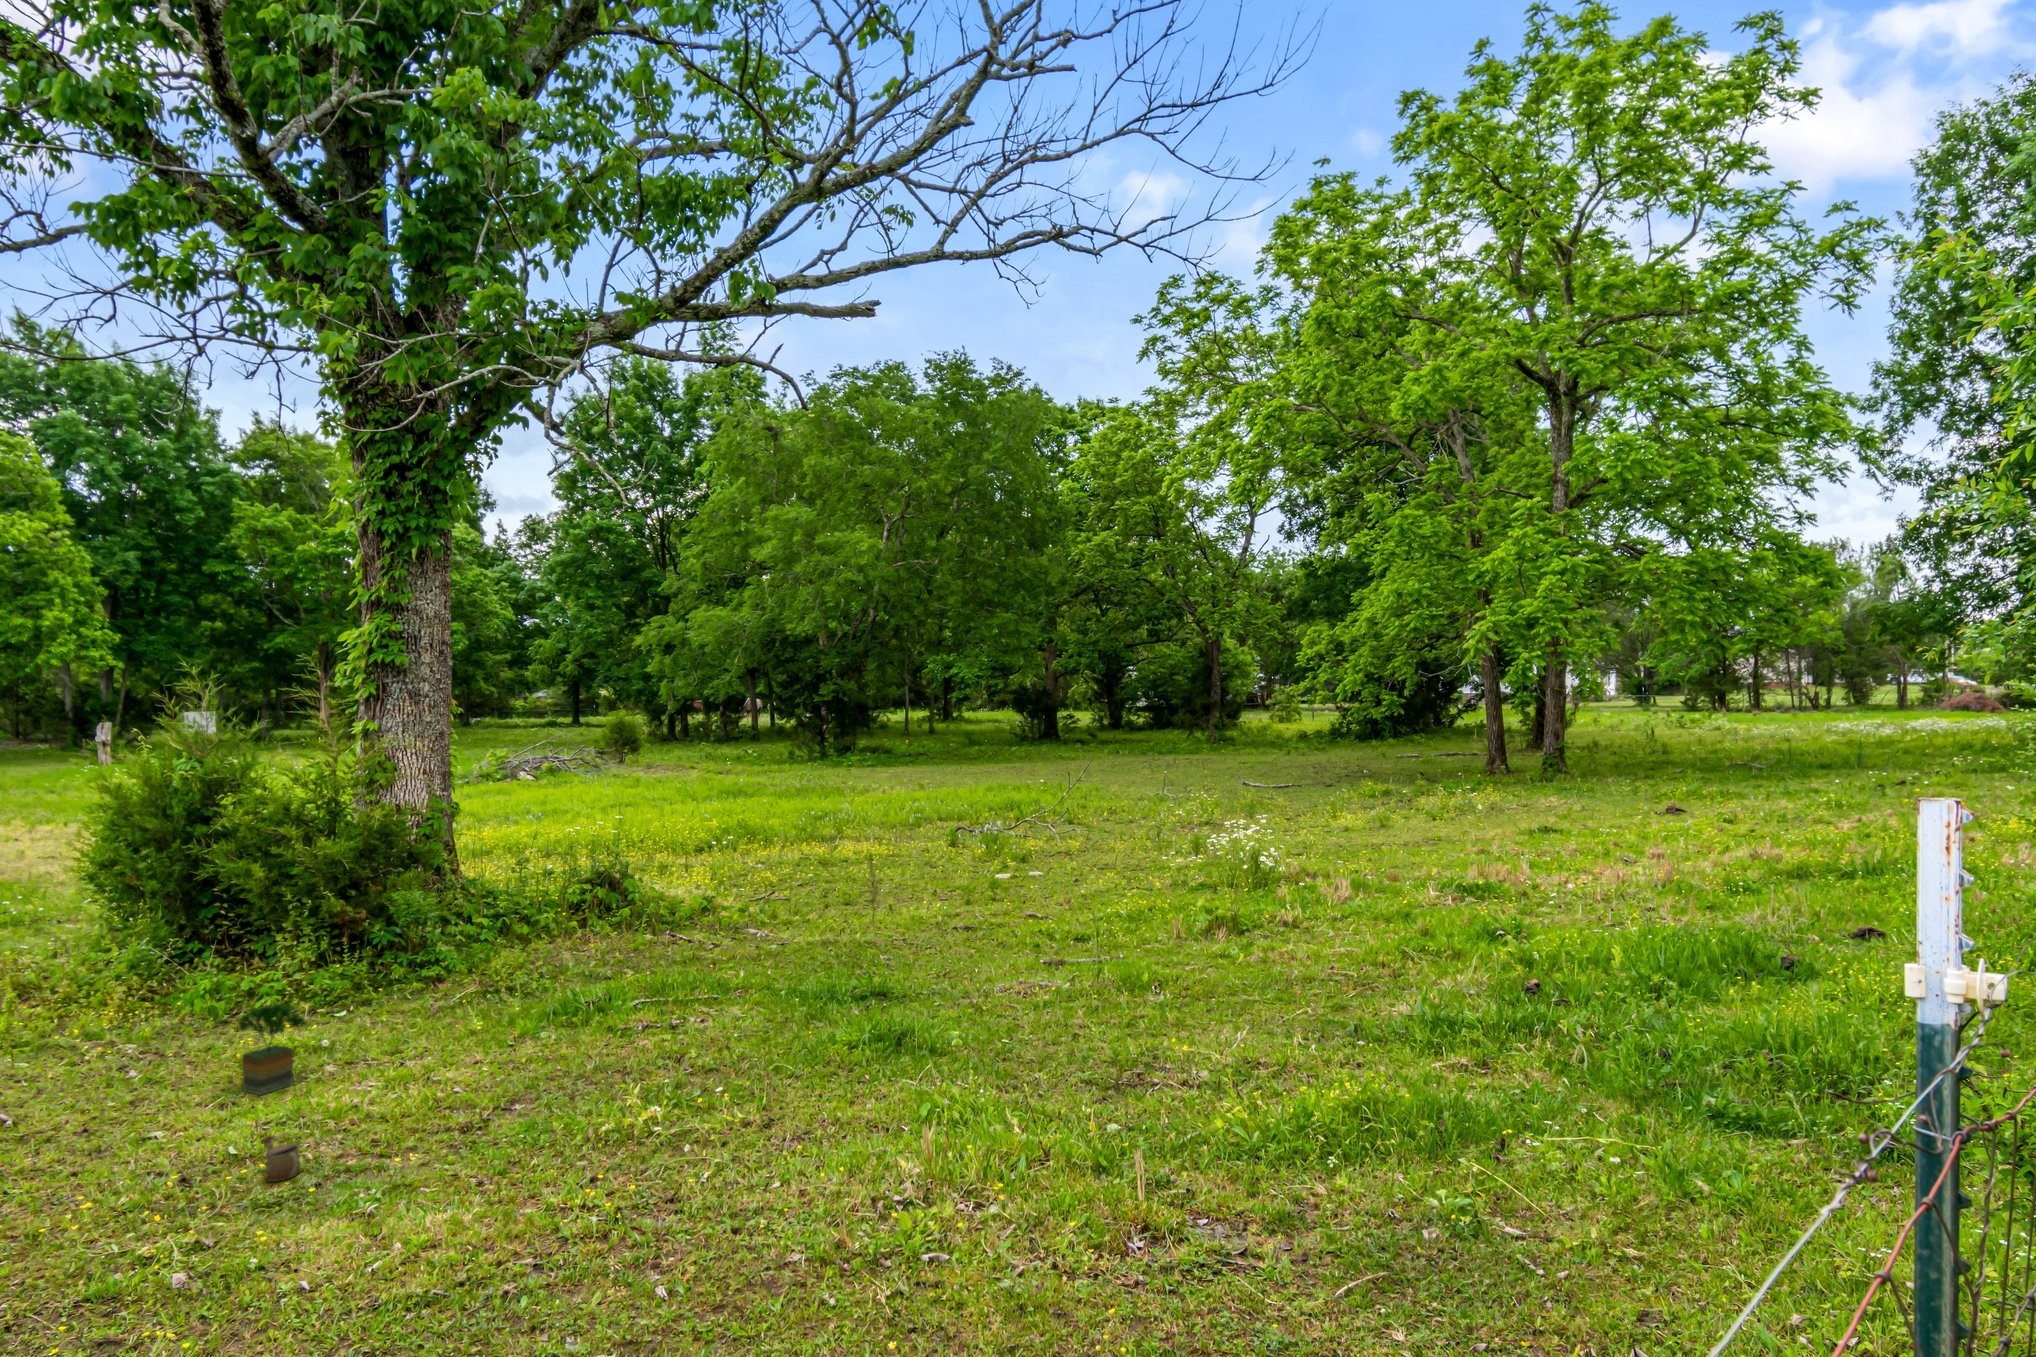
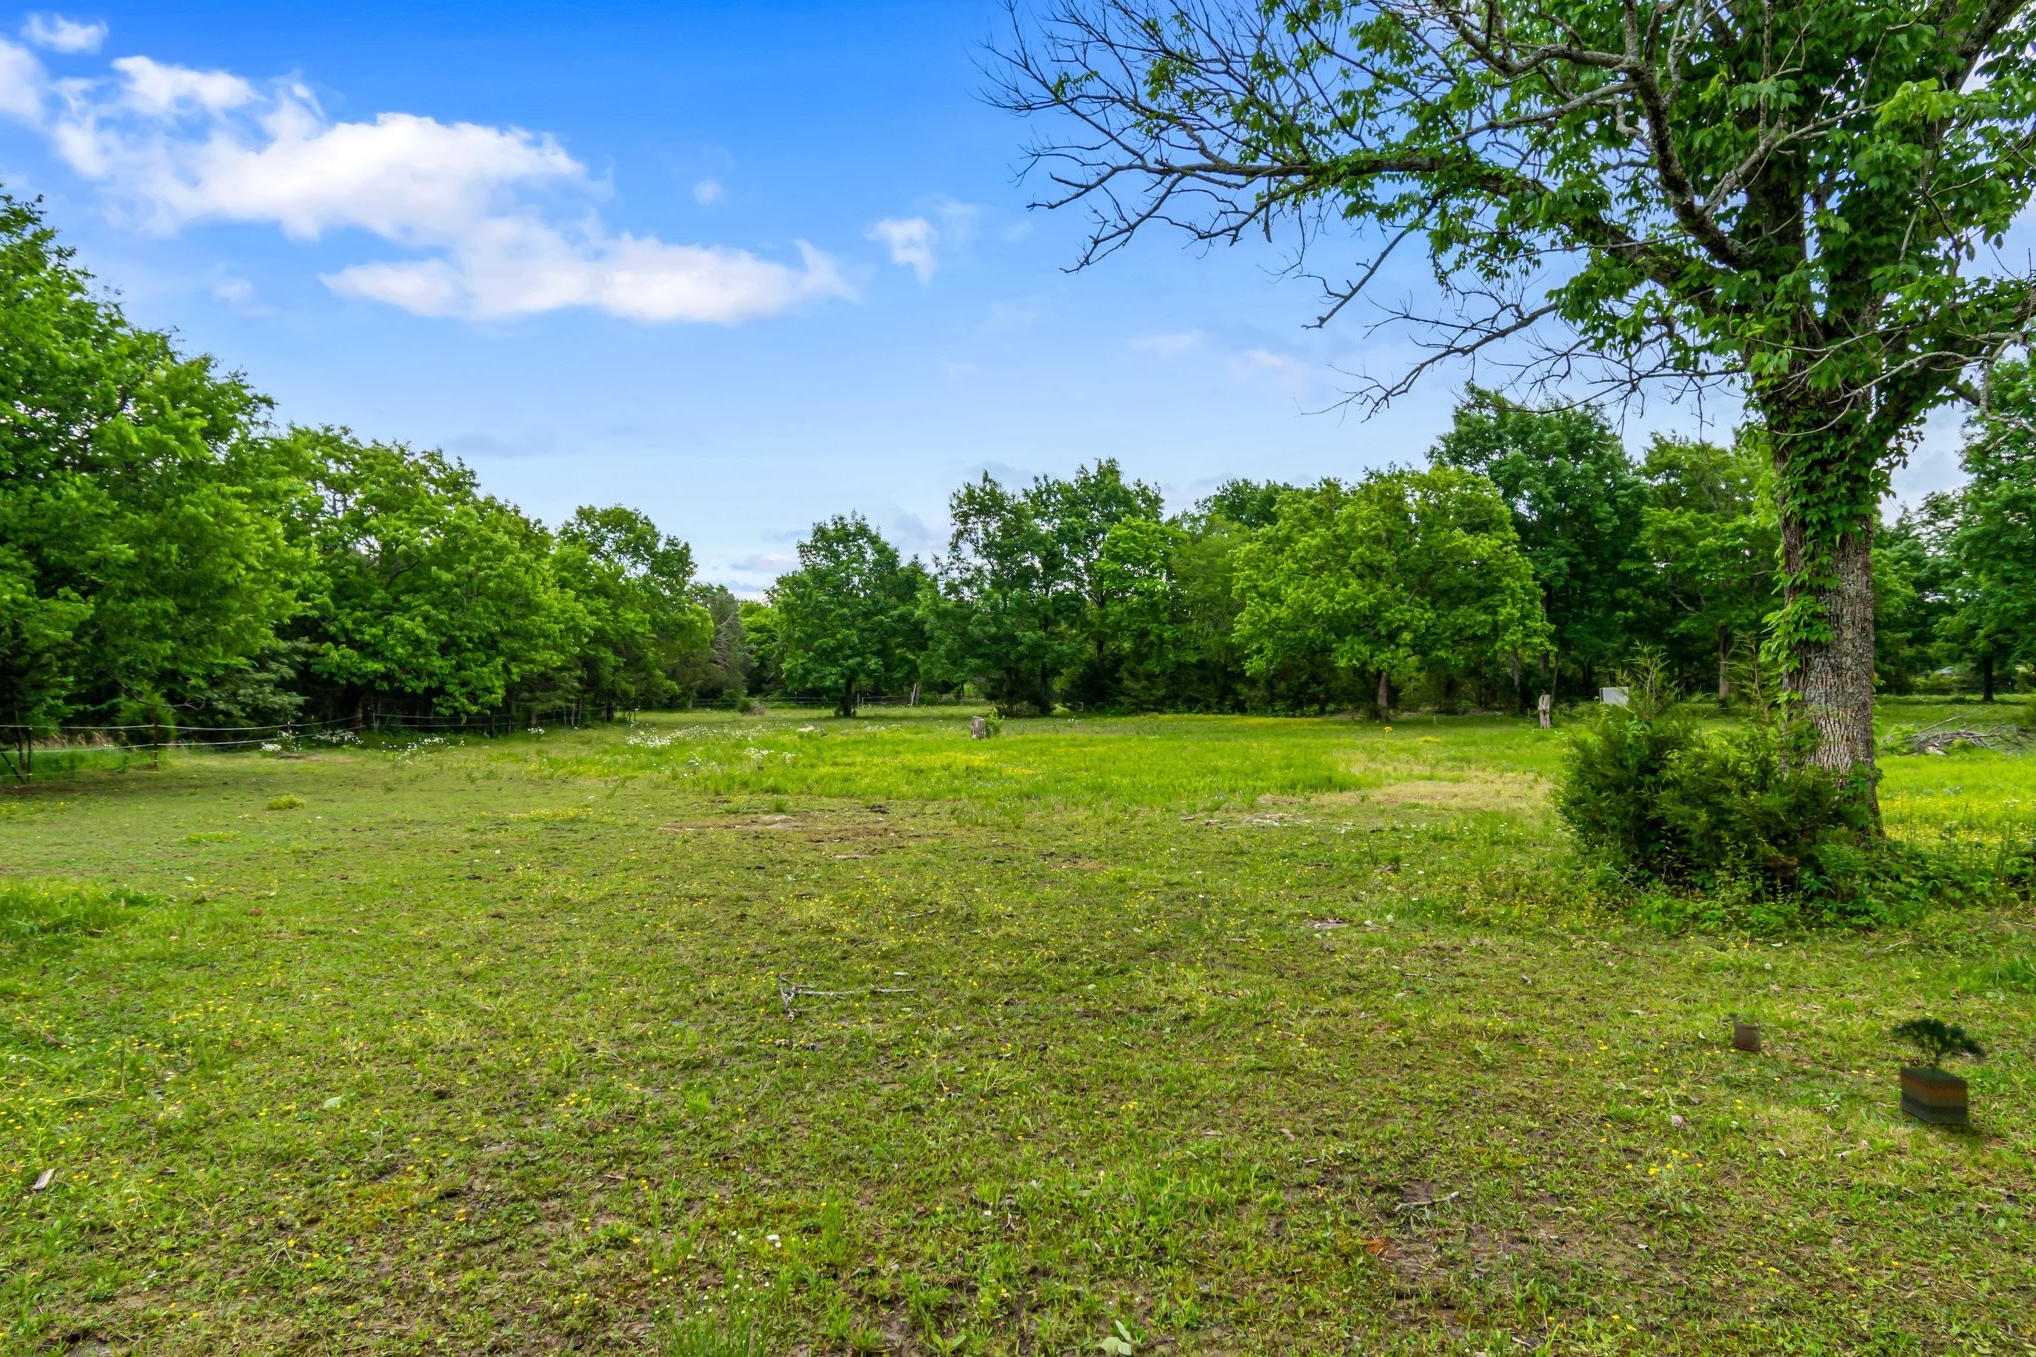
potted tree: present [235,1004,307,1095] -> present [1889,1018,1987,1124]

